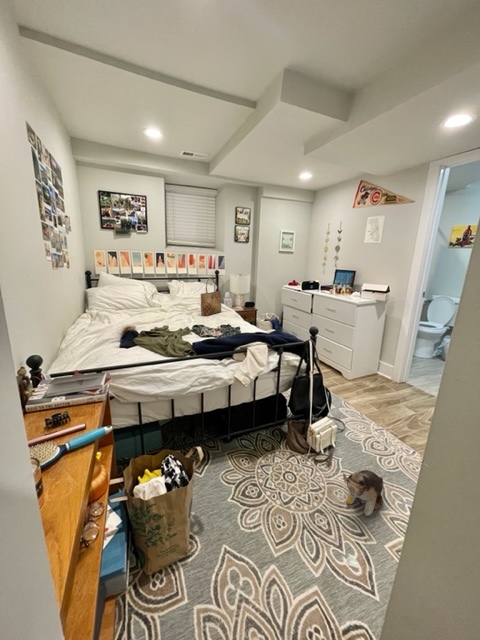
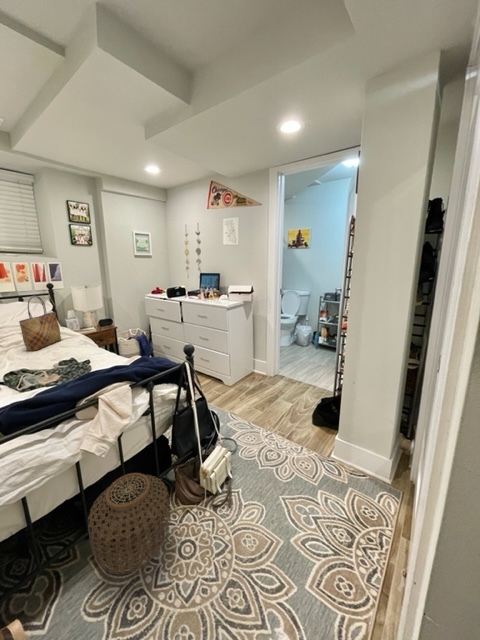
woven basket: none [229,408,282,473] -> present [88,473,170,574]
plush toy: present [343,470,383,516] -> none [250,495,291,555]

